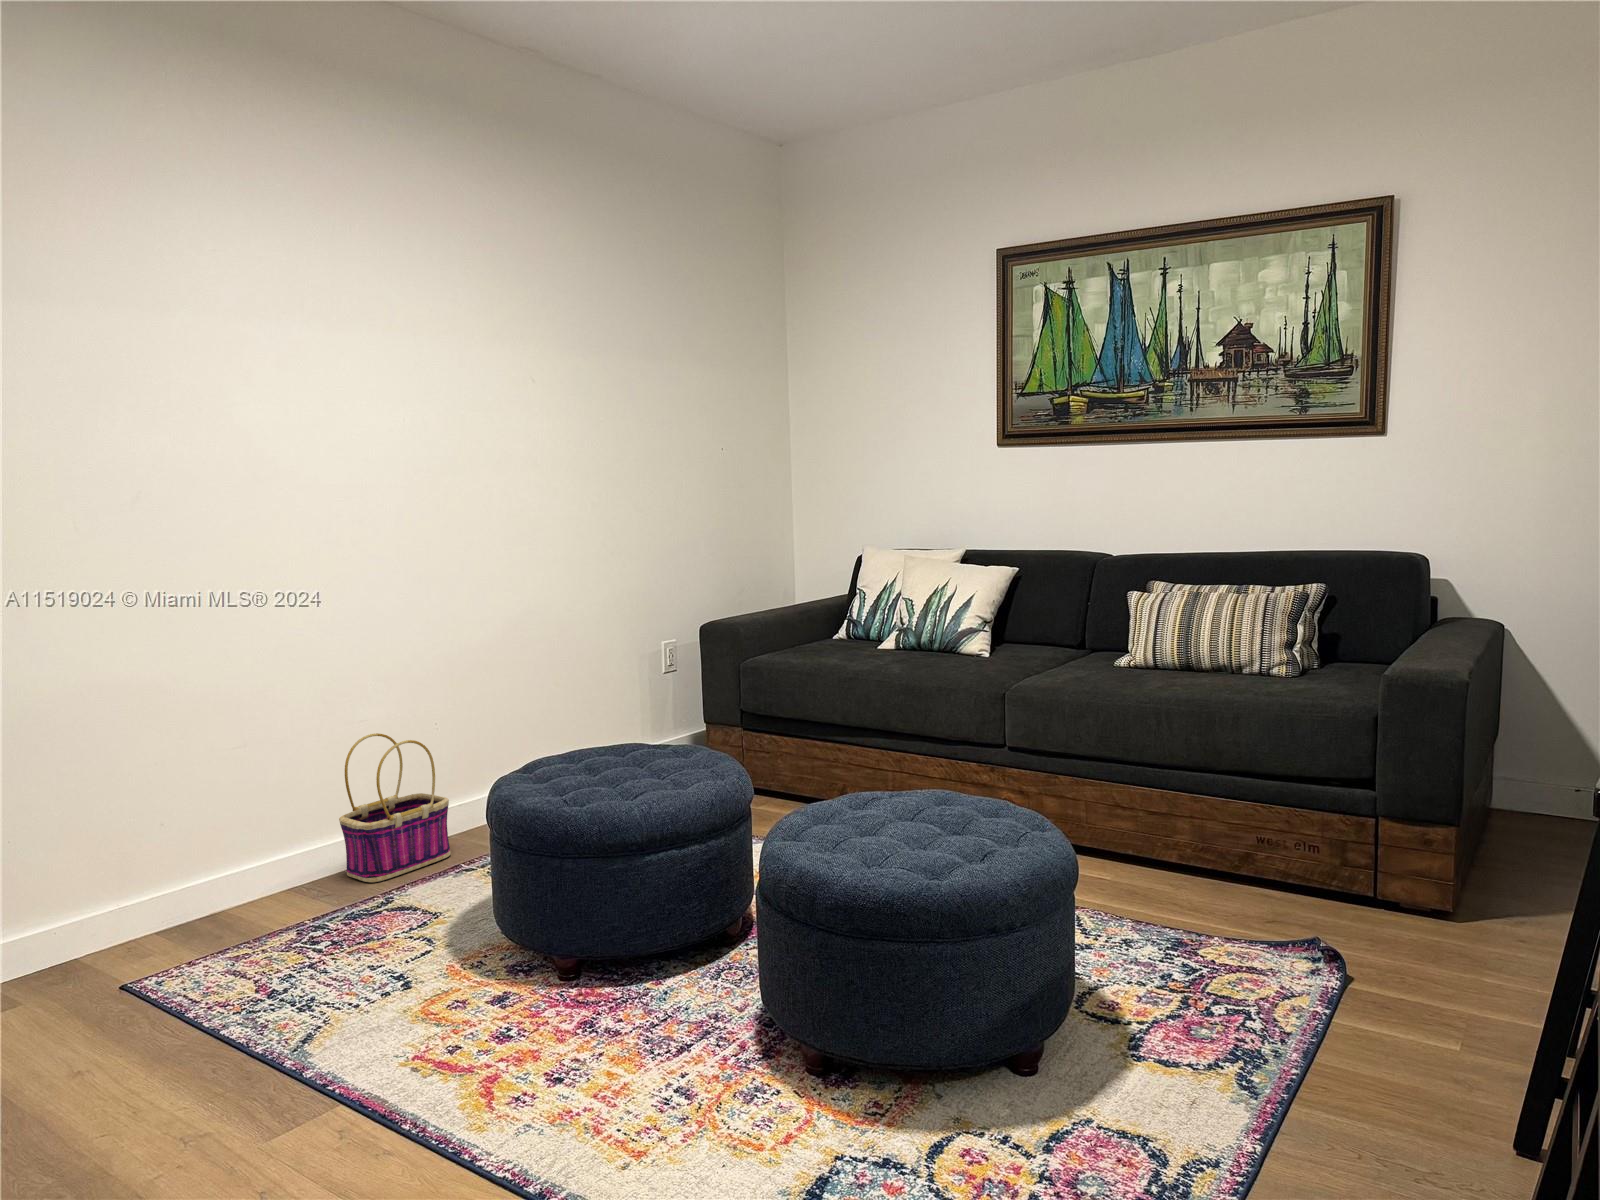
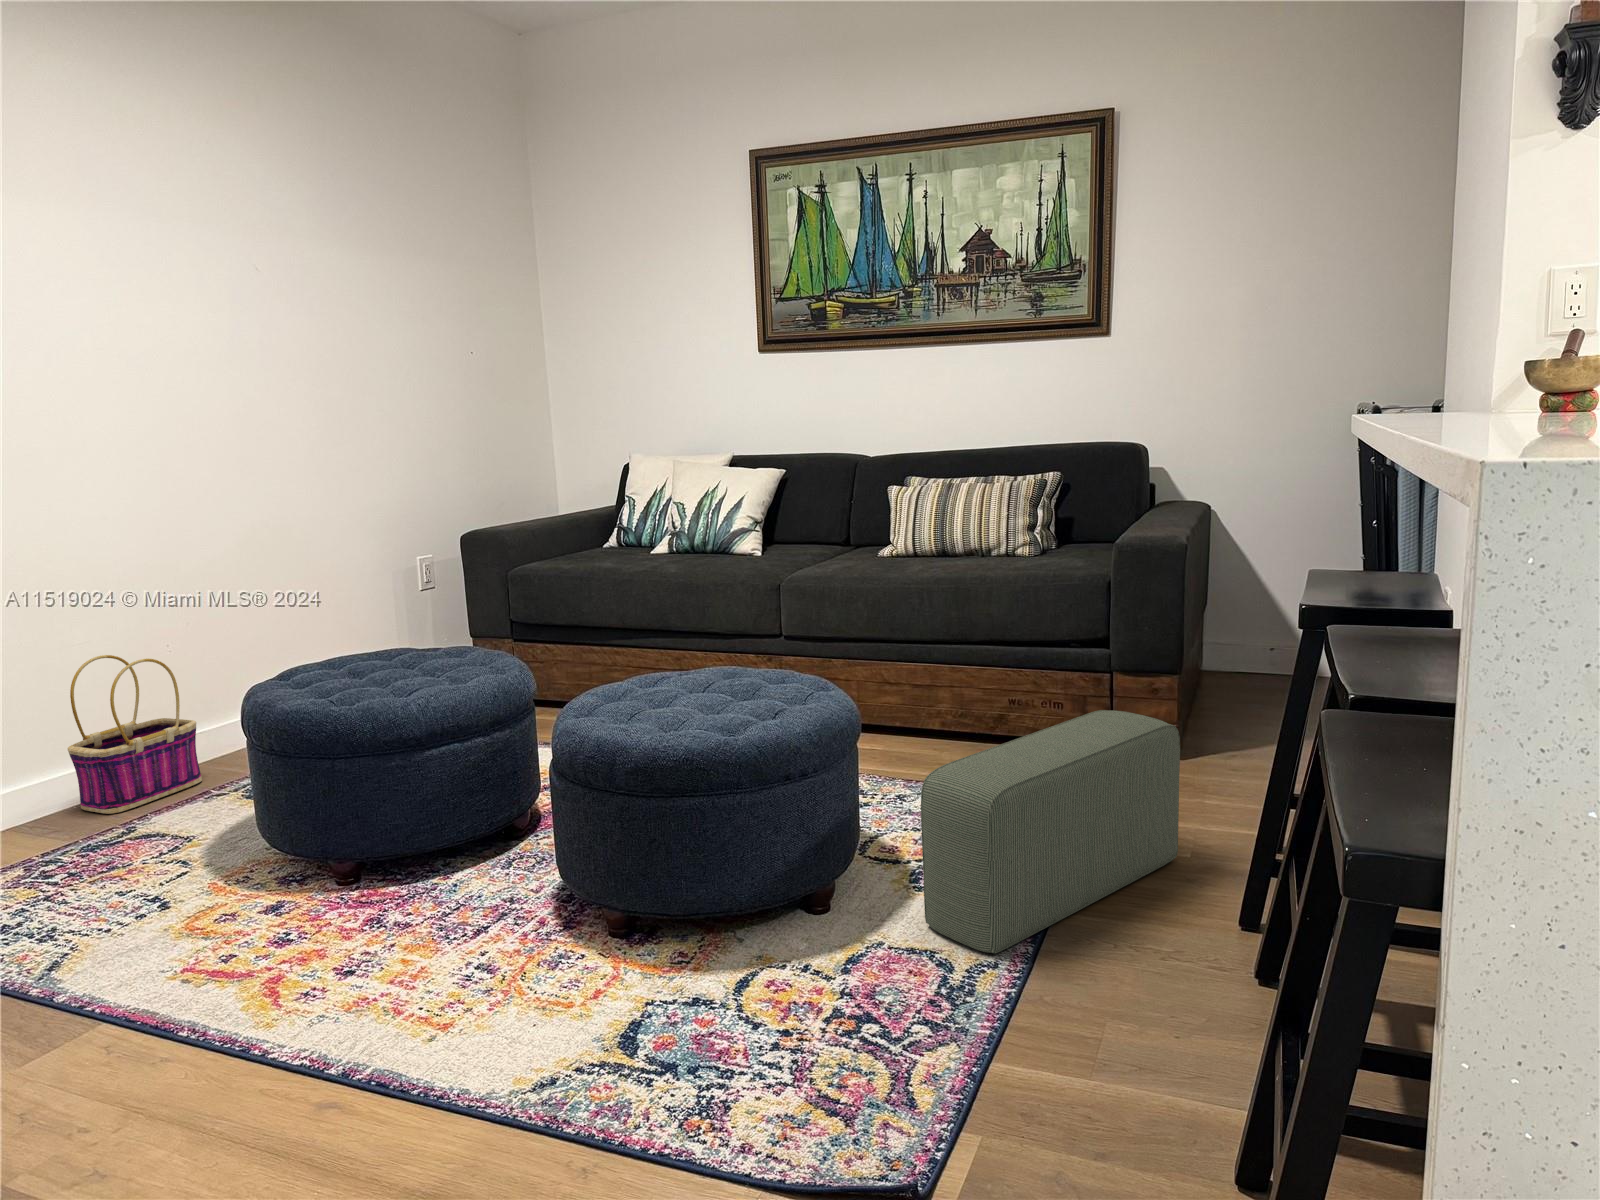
pouf: none [1139,875,1449,1148] -> present [921,710,1180,953]

